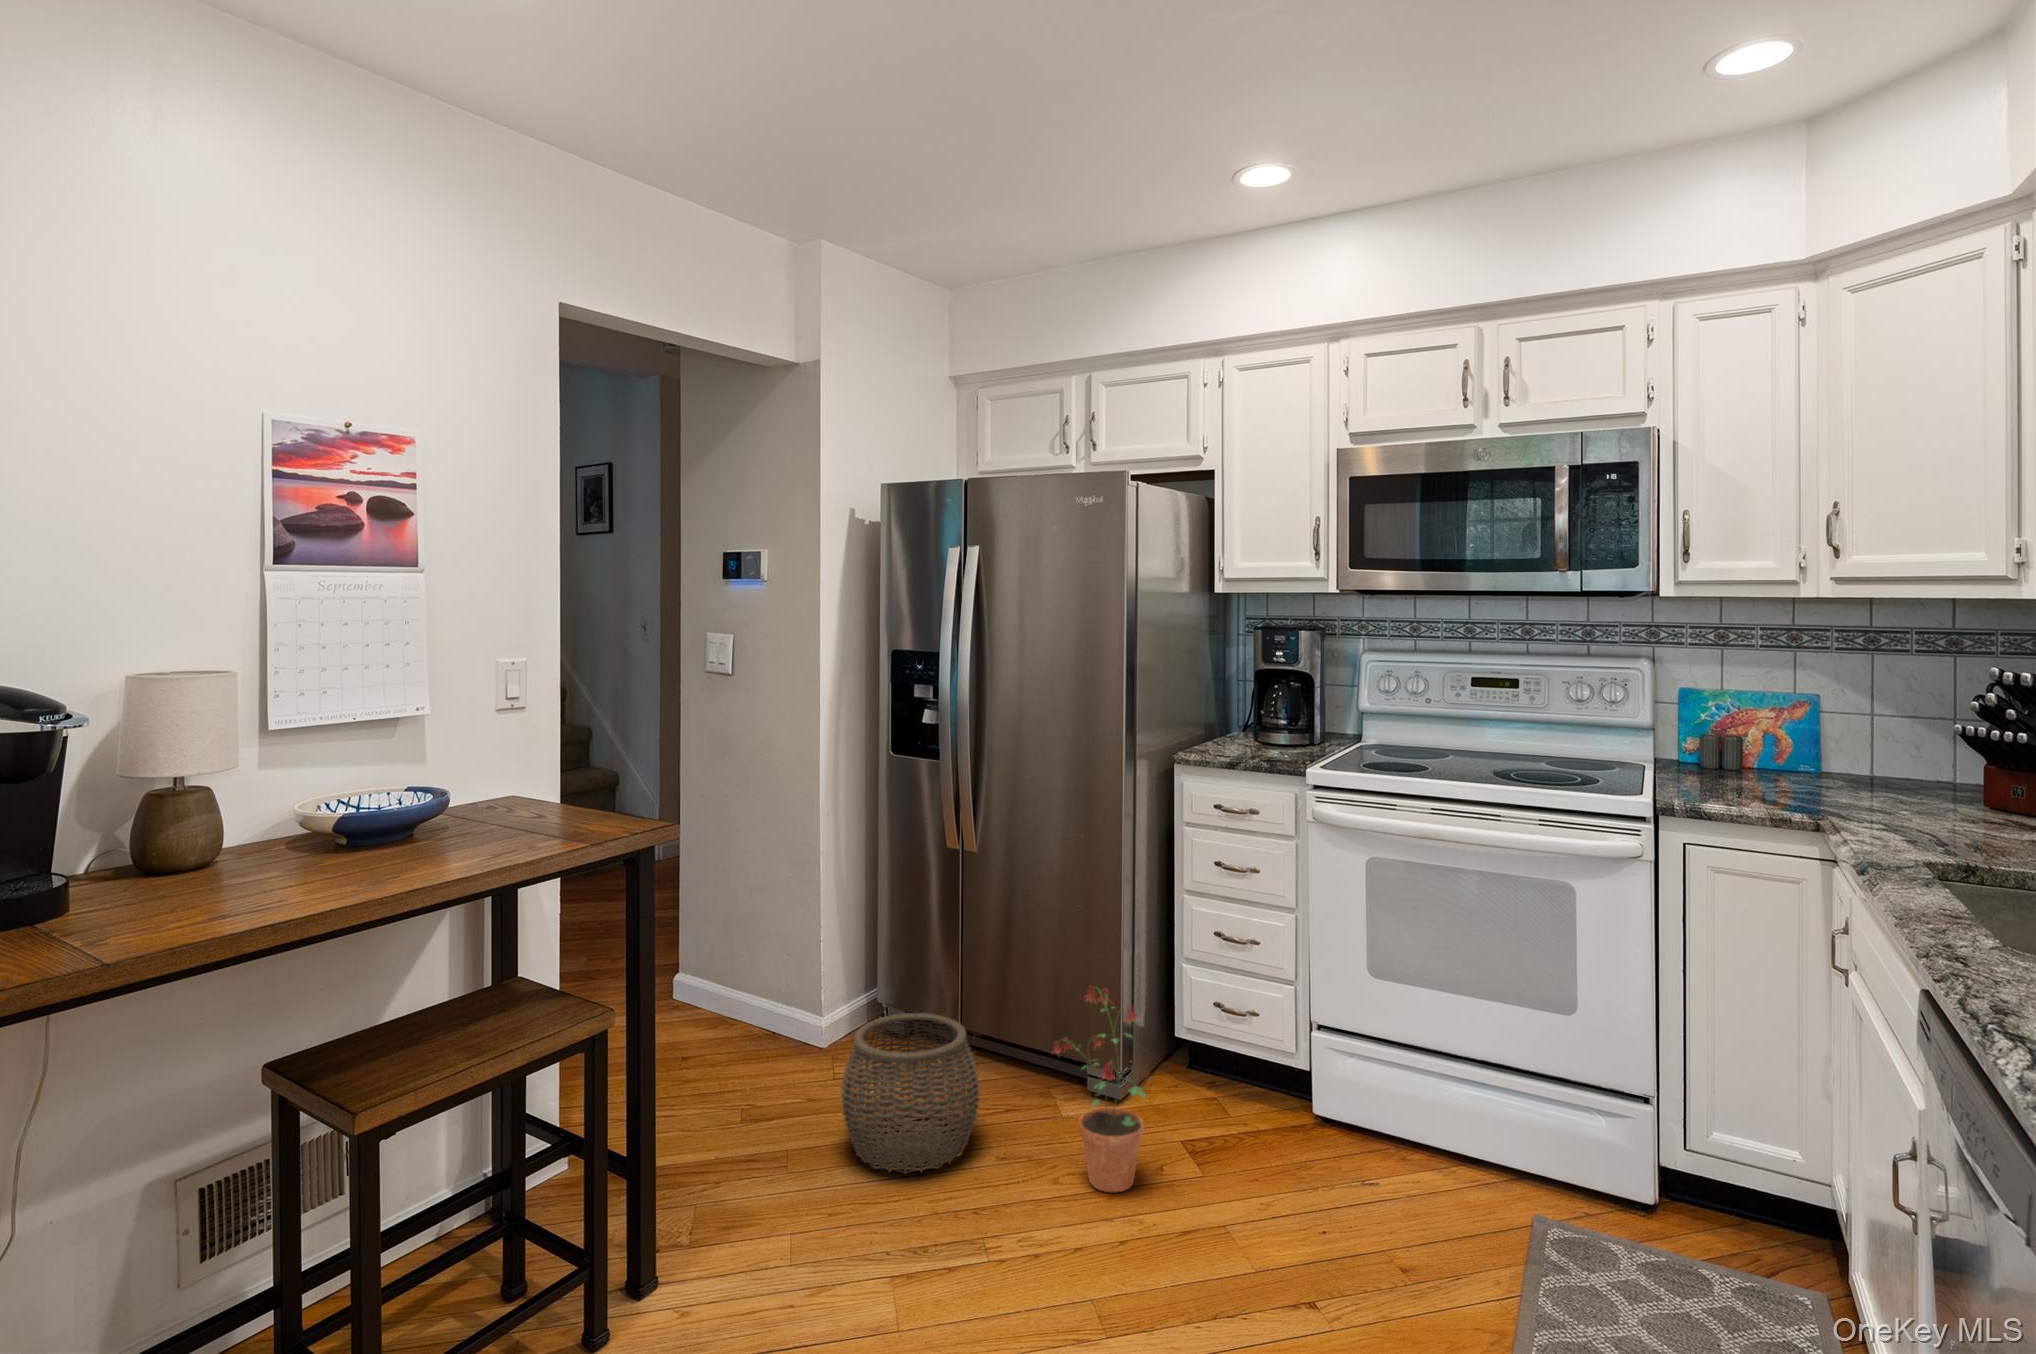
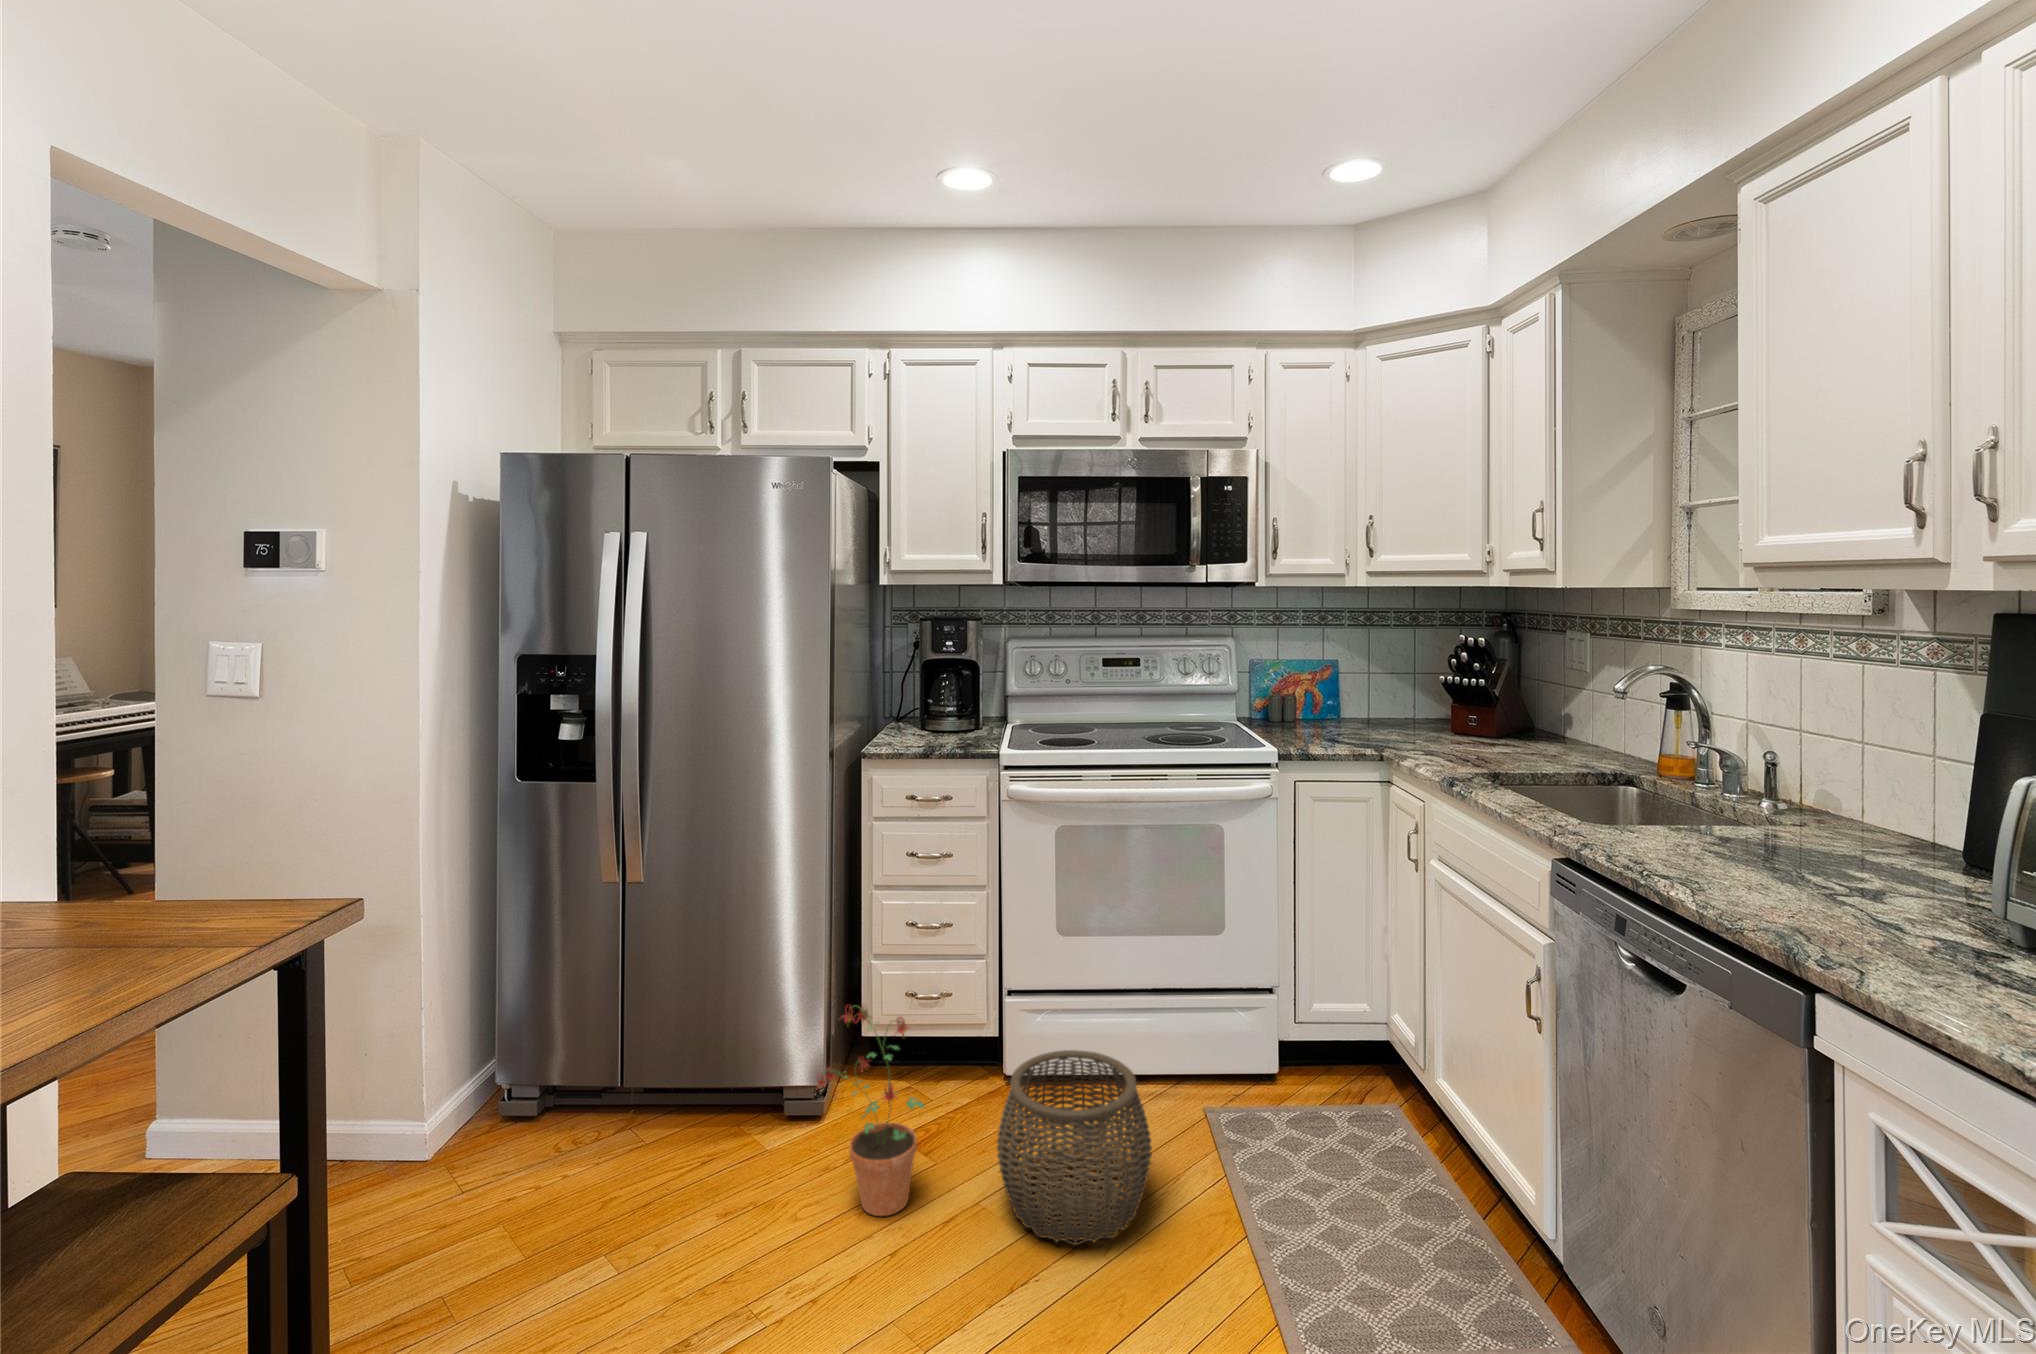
woven basket: present [841,1013,980,1173] -> present [997,1050,1152,1245]

